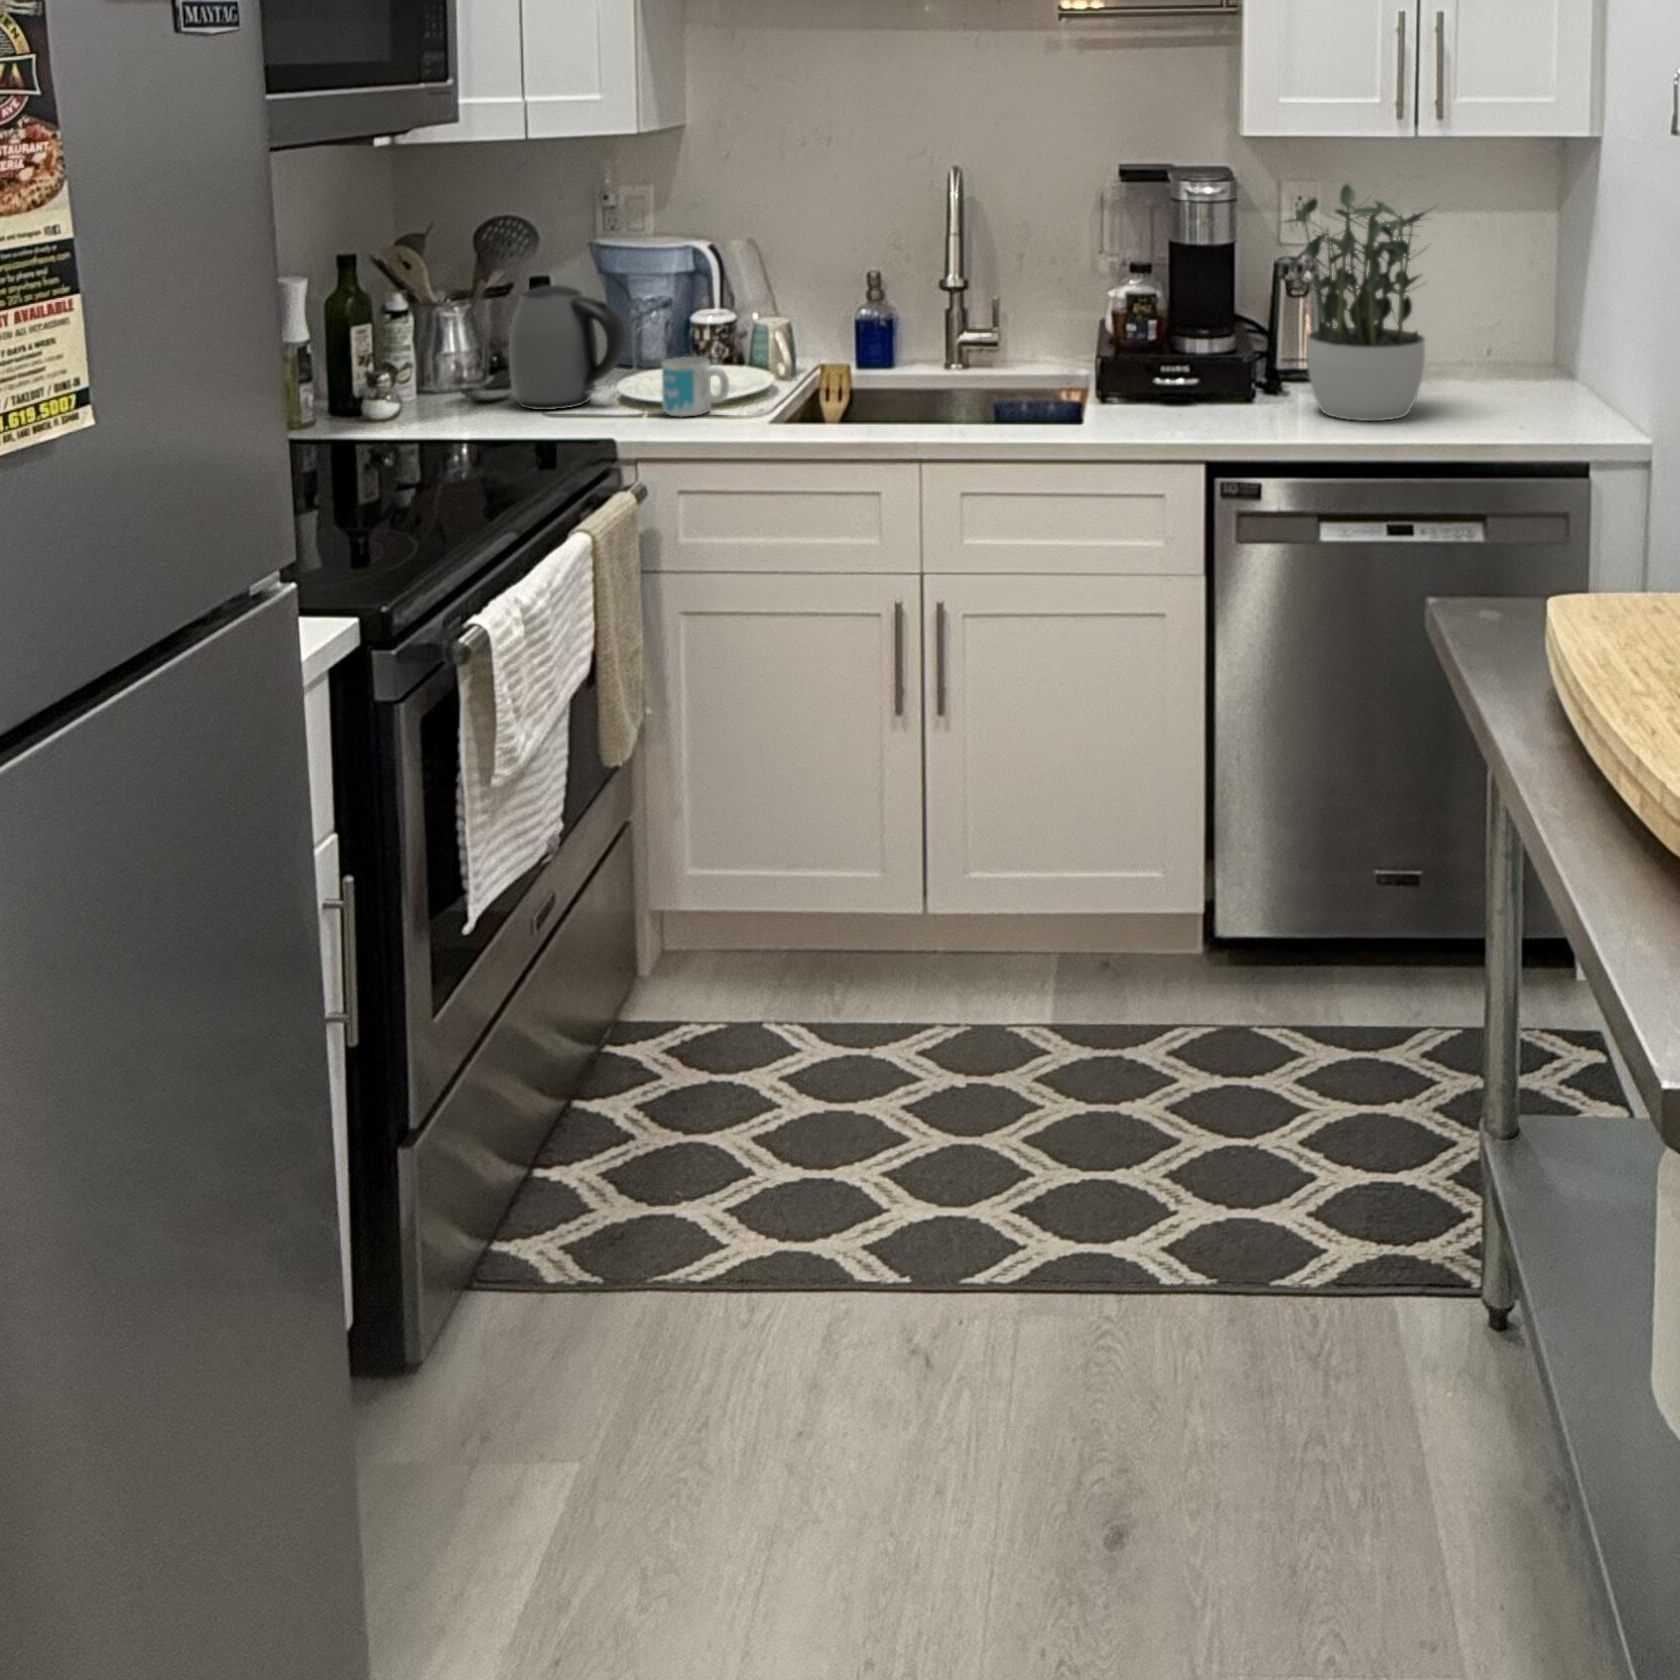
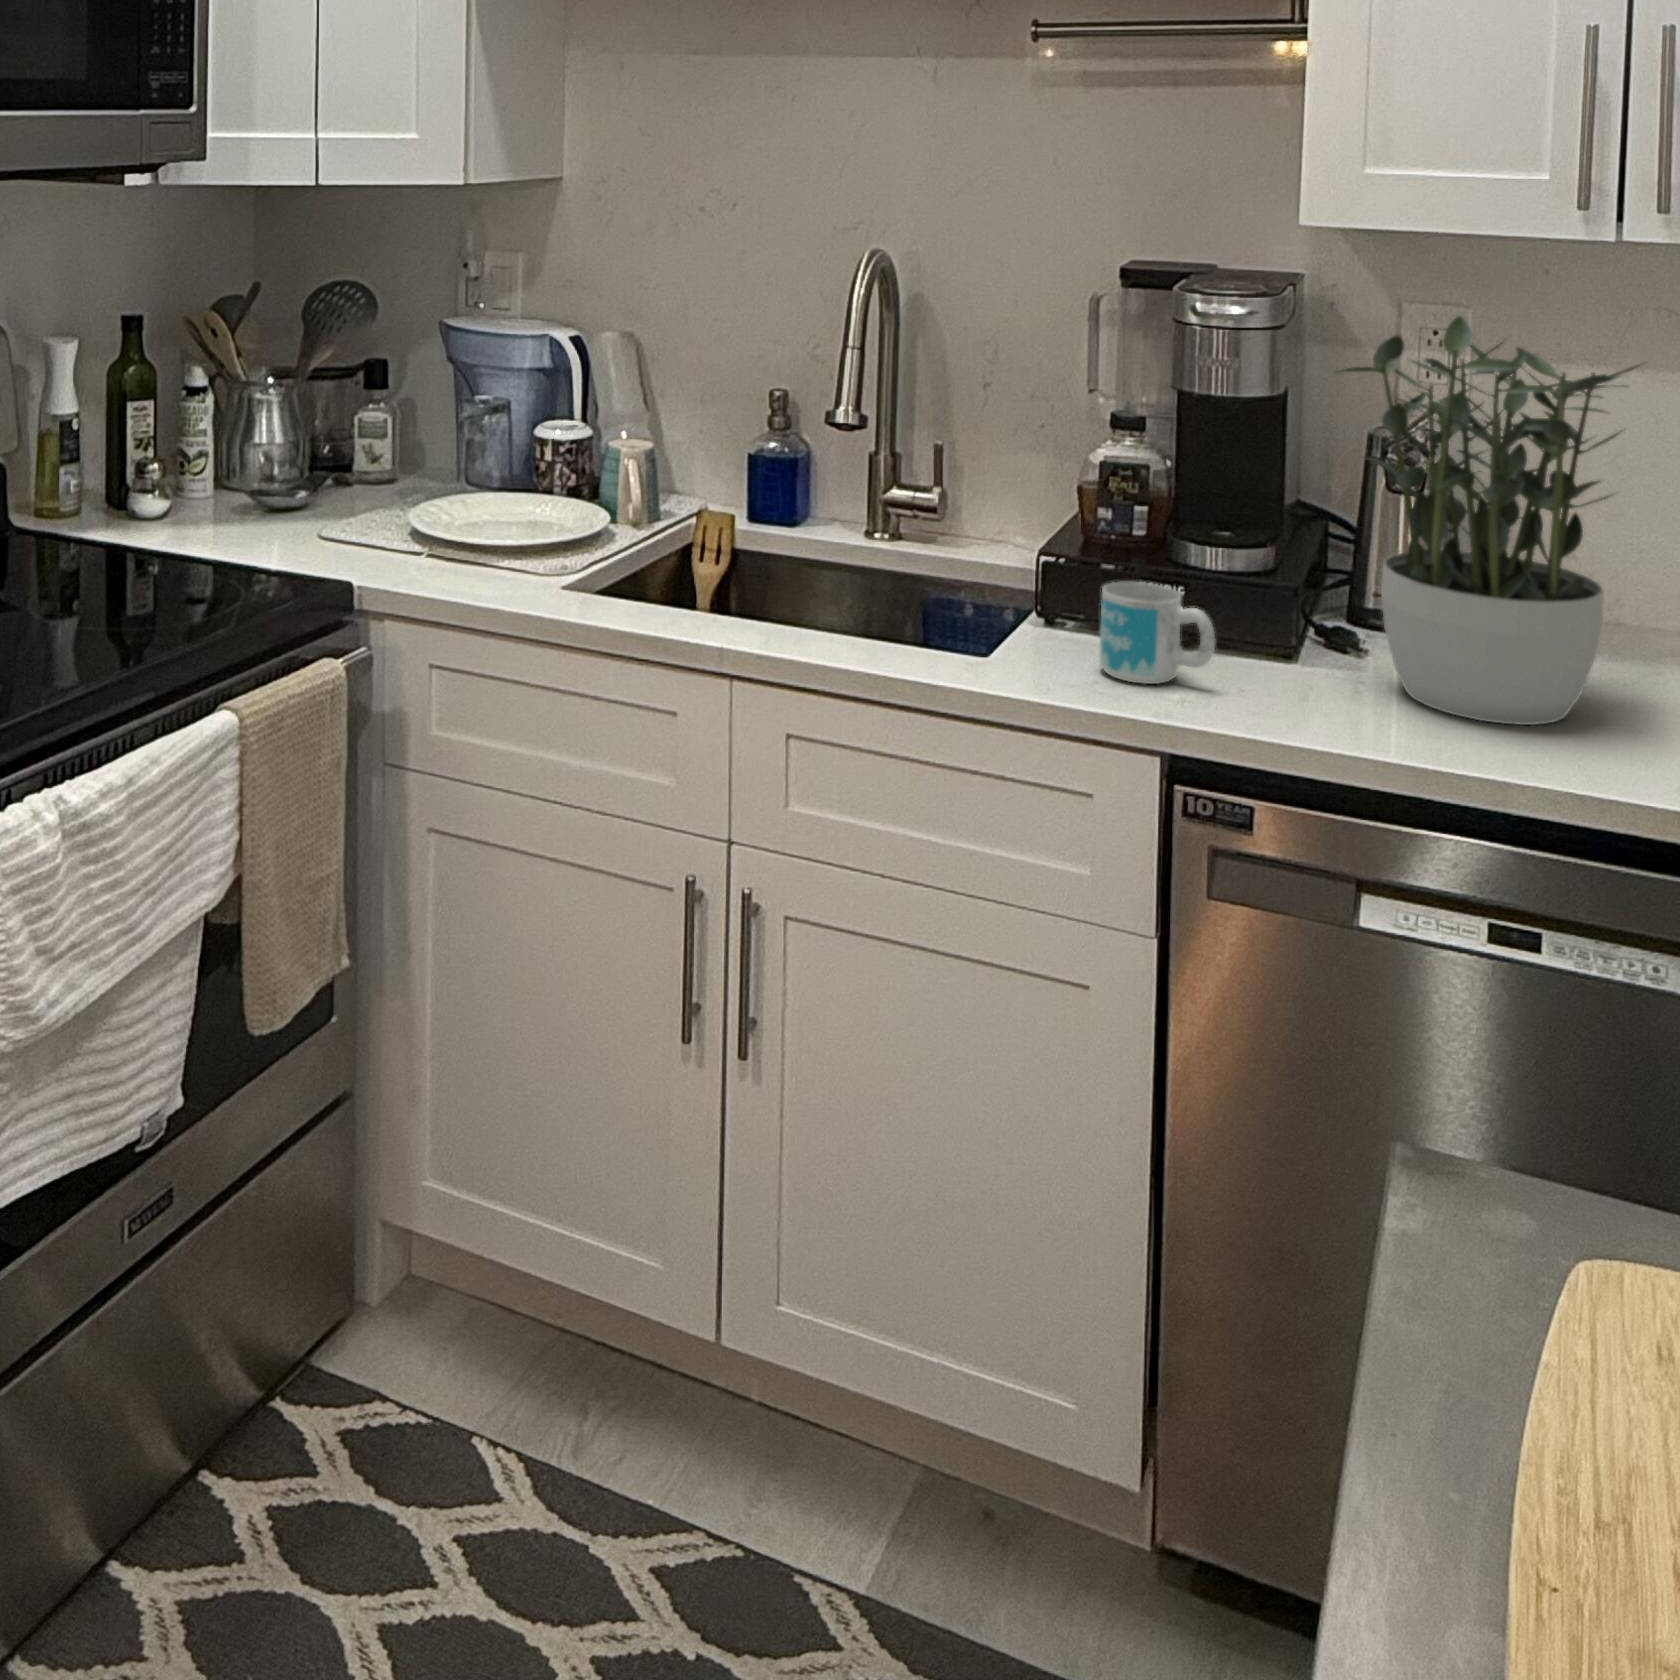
kettle: present [508,285,626,410] -> none [303,371,434,528]
mug: present [662,357,729,417] -> present [1099,582,1215,684]

